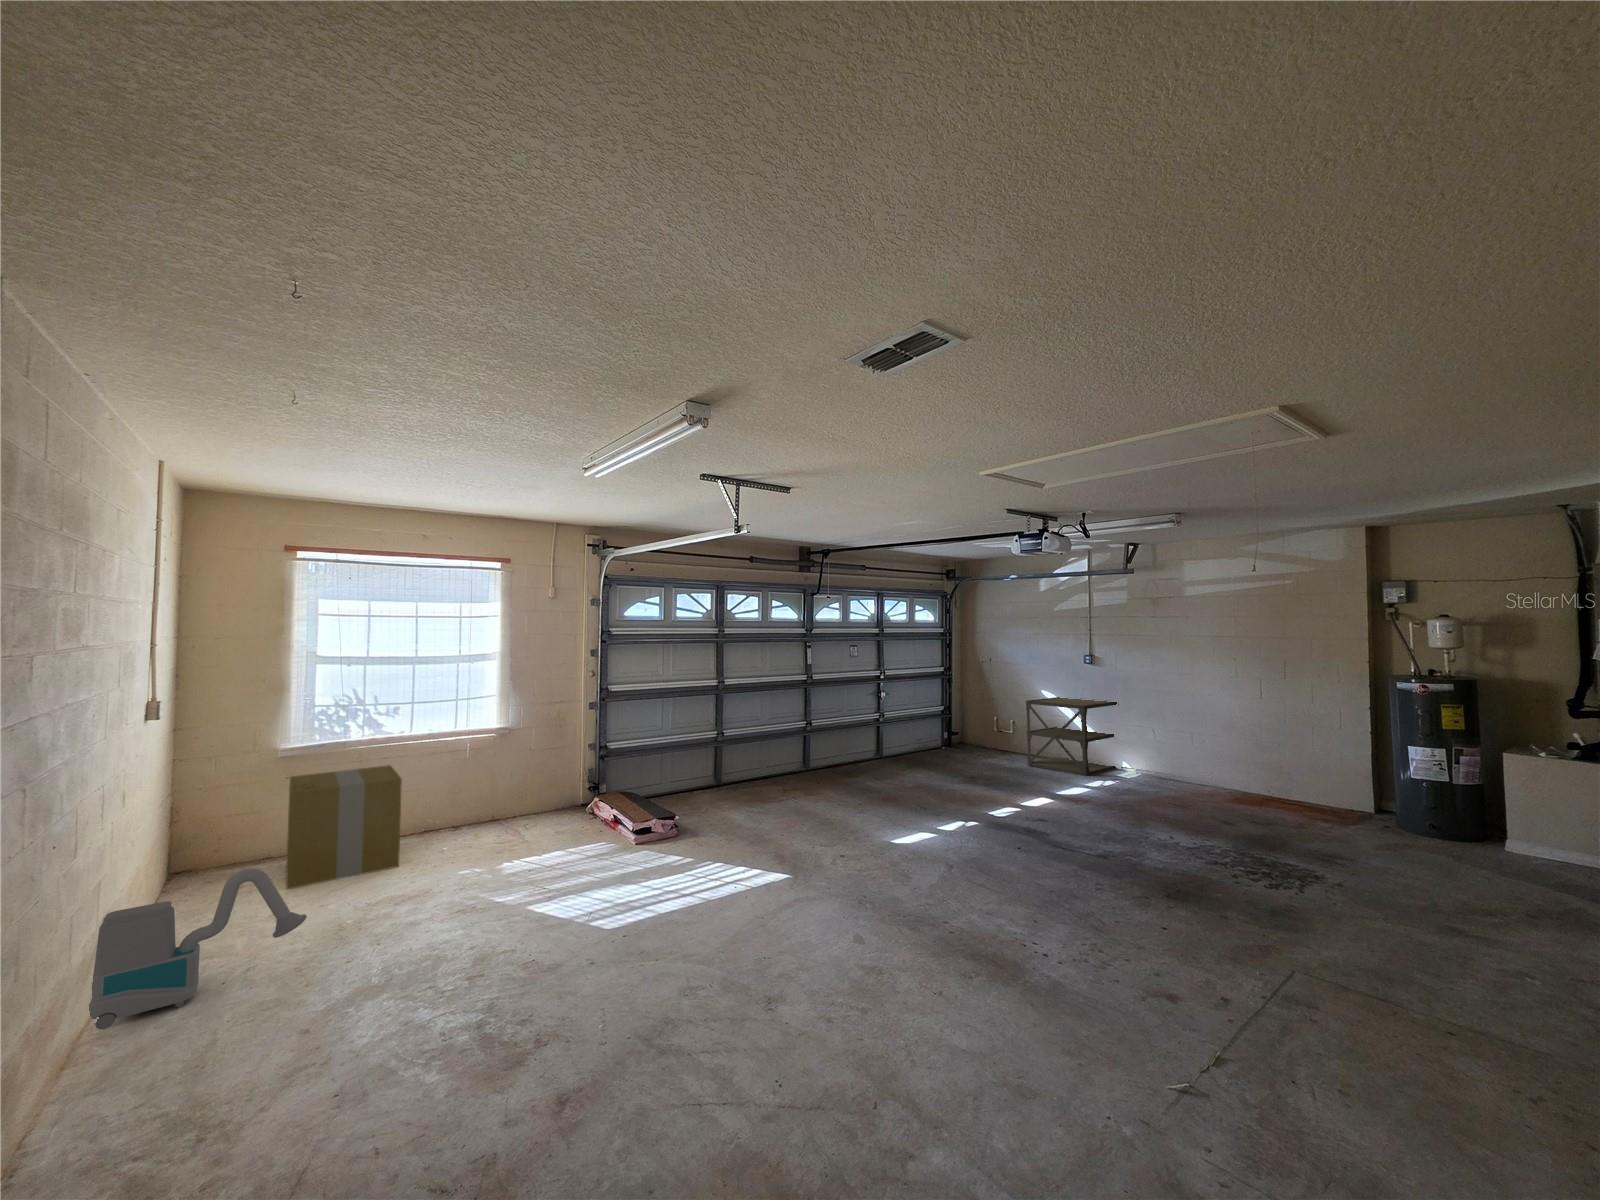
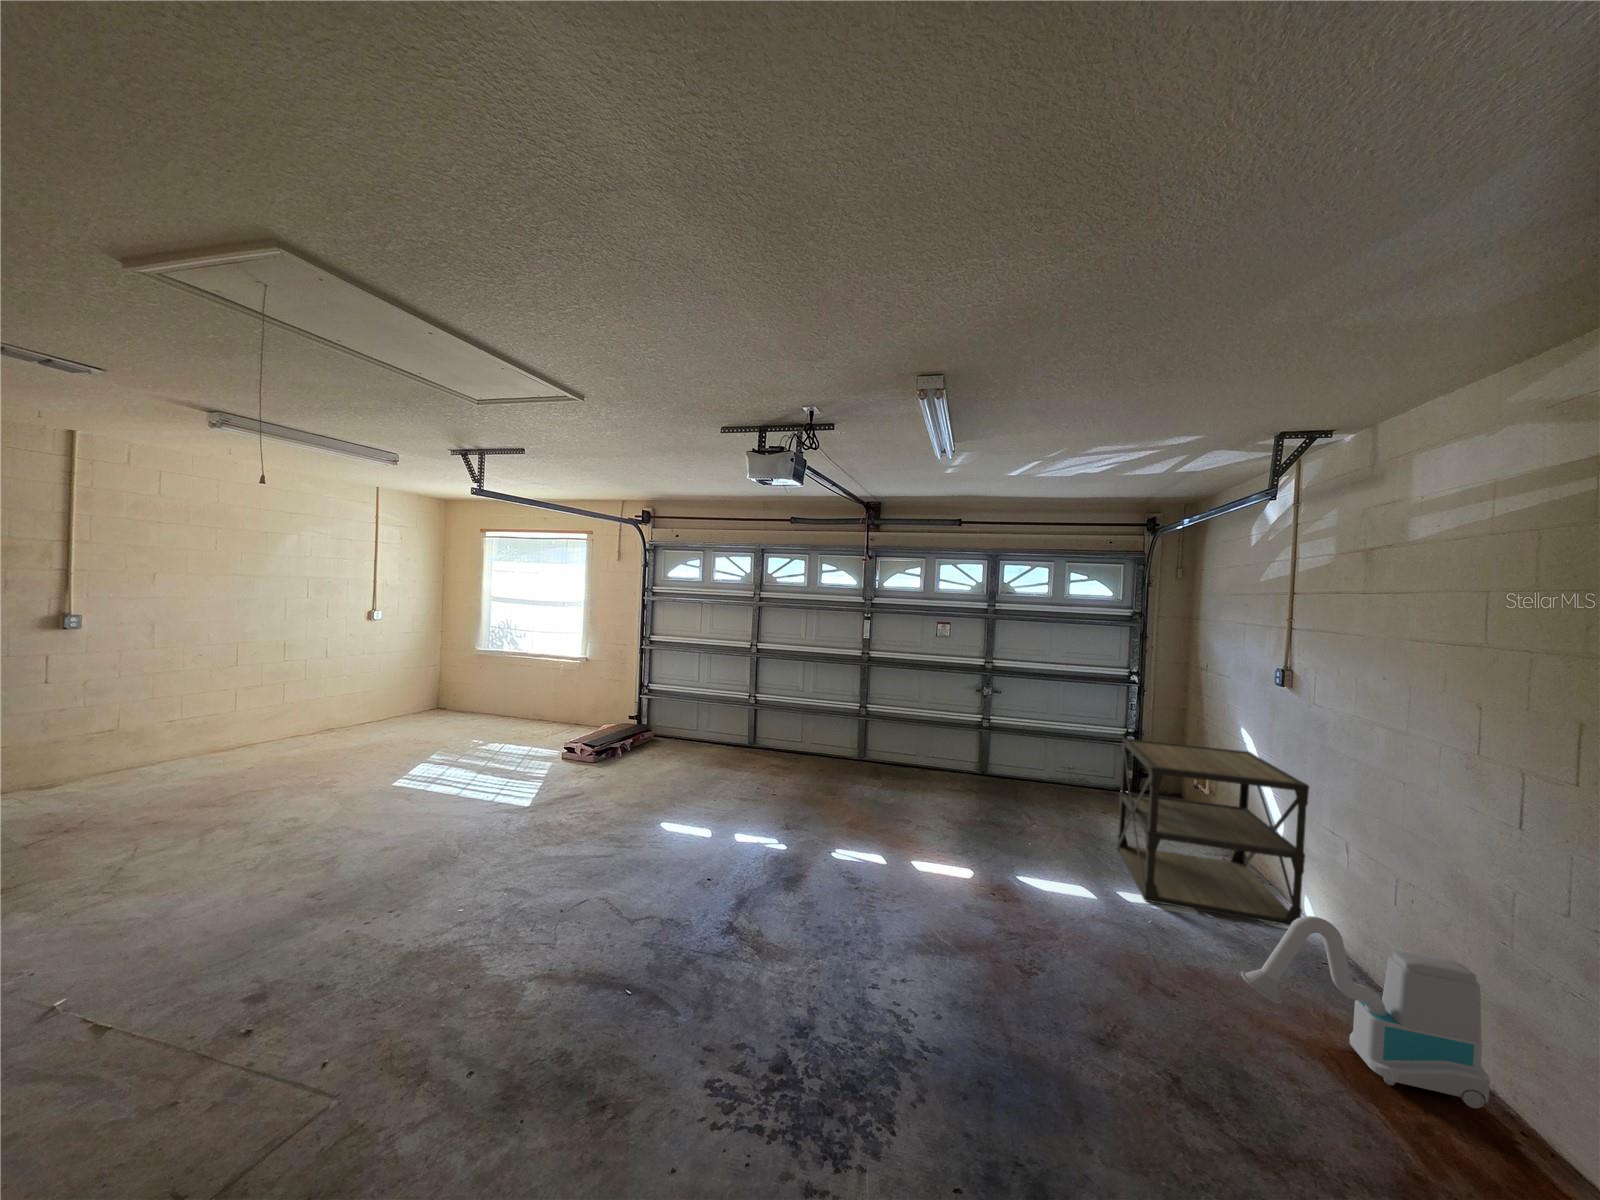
cardboard box: present [286,765,402,889] -> none [433,665,518,730]
vacuum cleaner: present [89,868,307,1029] -> present [1241,916,1490,1108]

